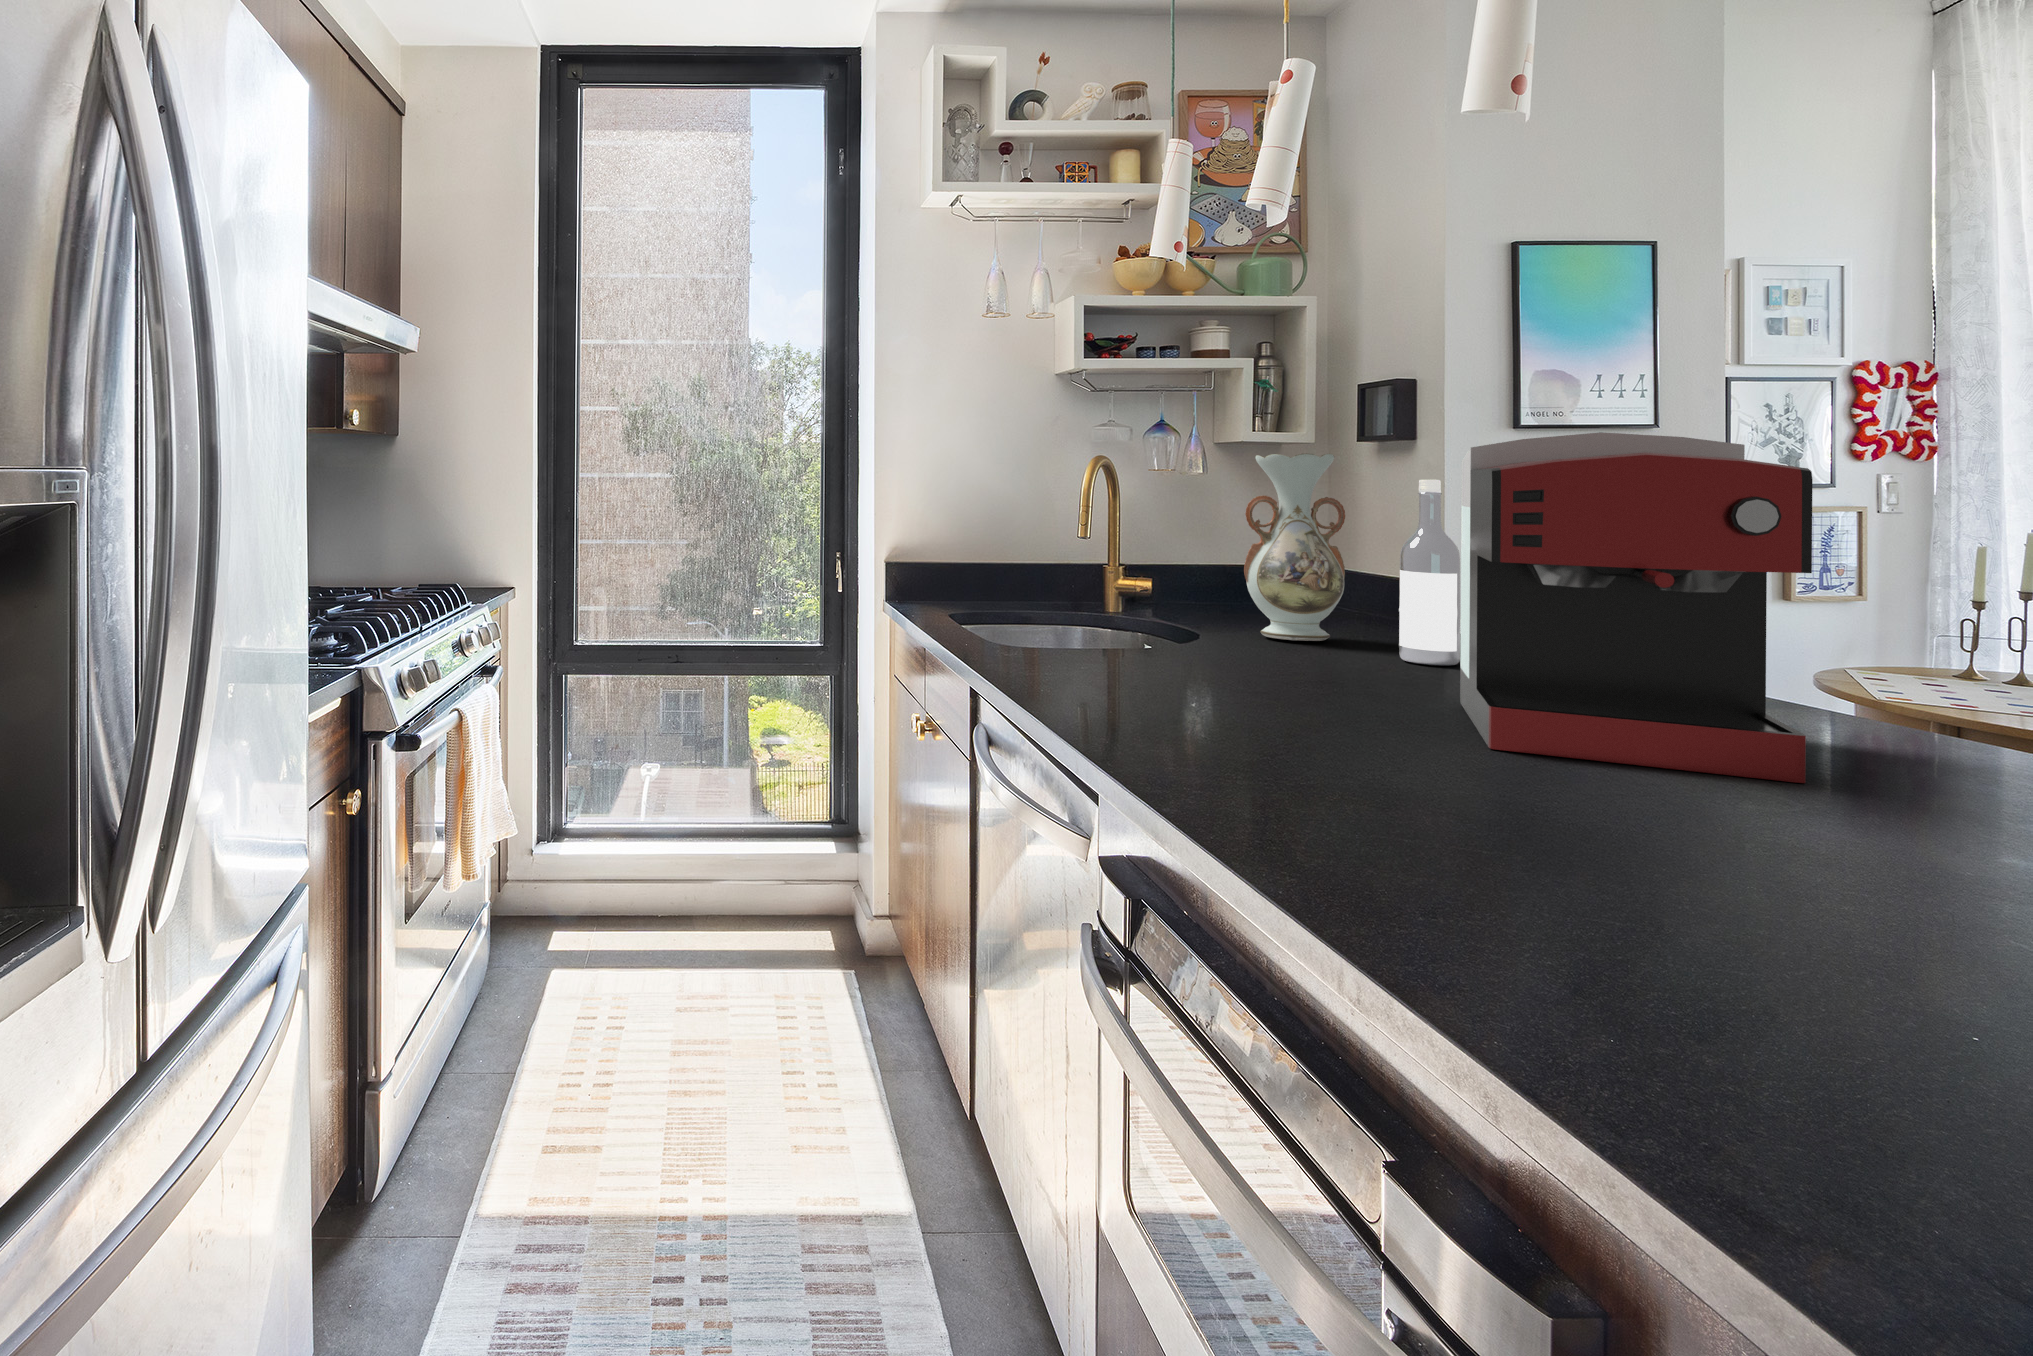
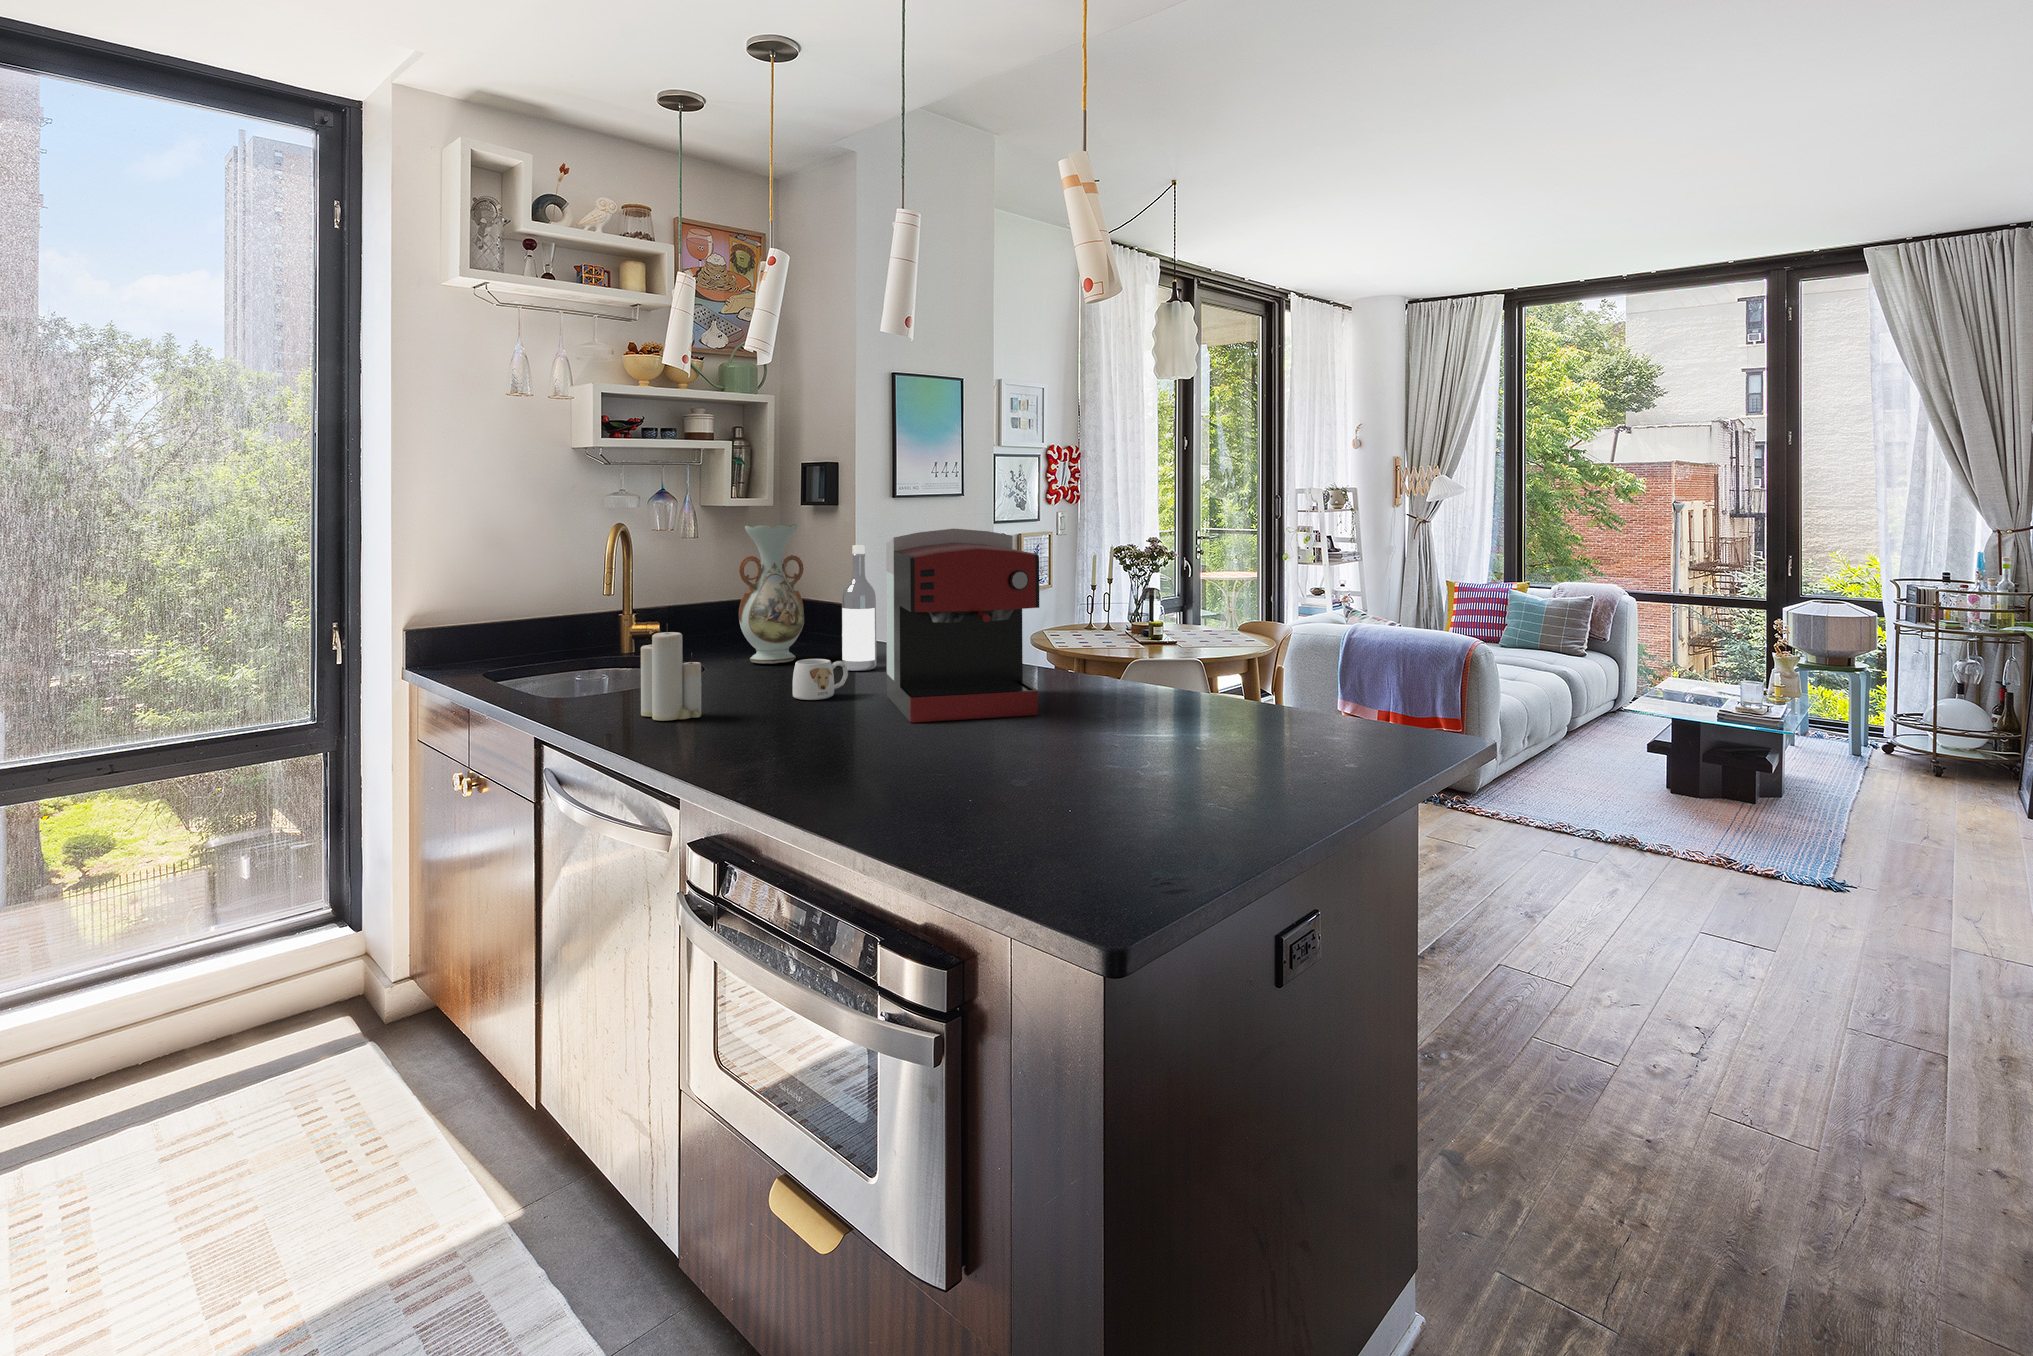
candle: none [1070,558,1147,687] -> present [641,624,701,721]
mug: none [1295,632,1391,692] -> present [793,659,848,700]

